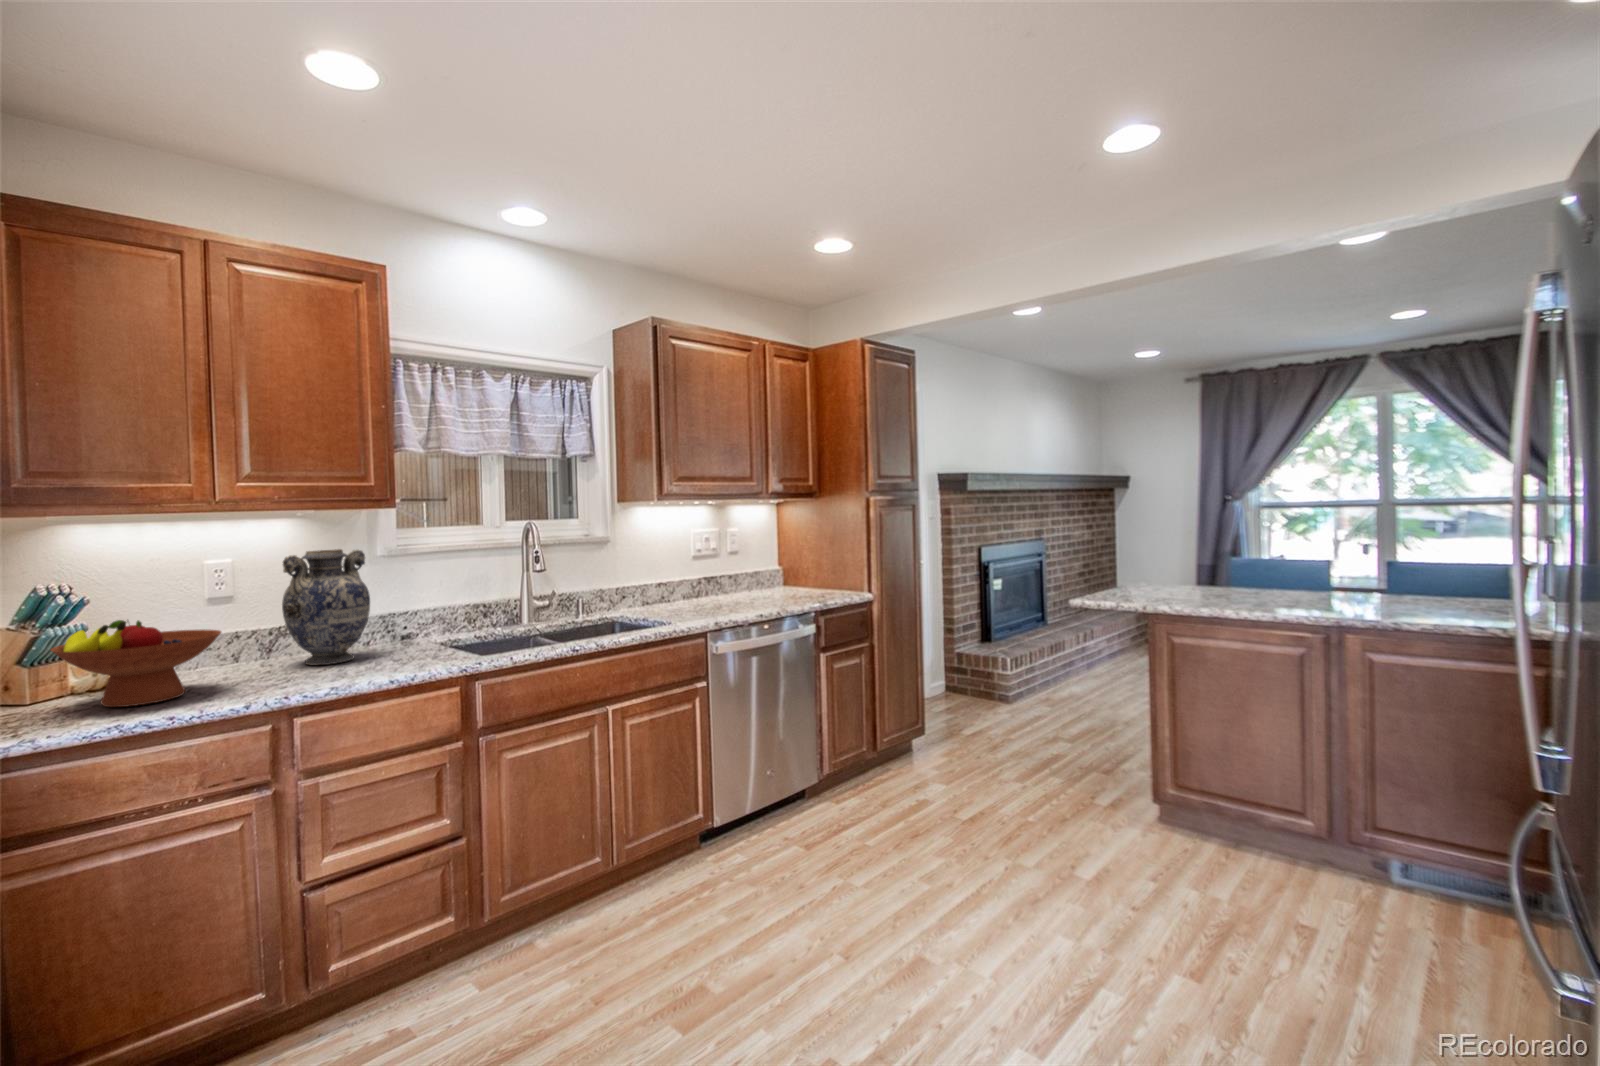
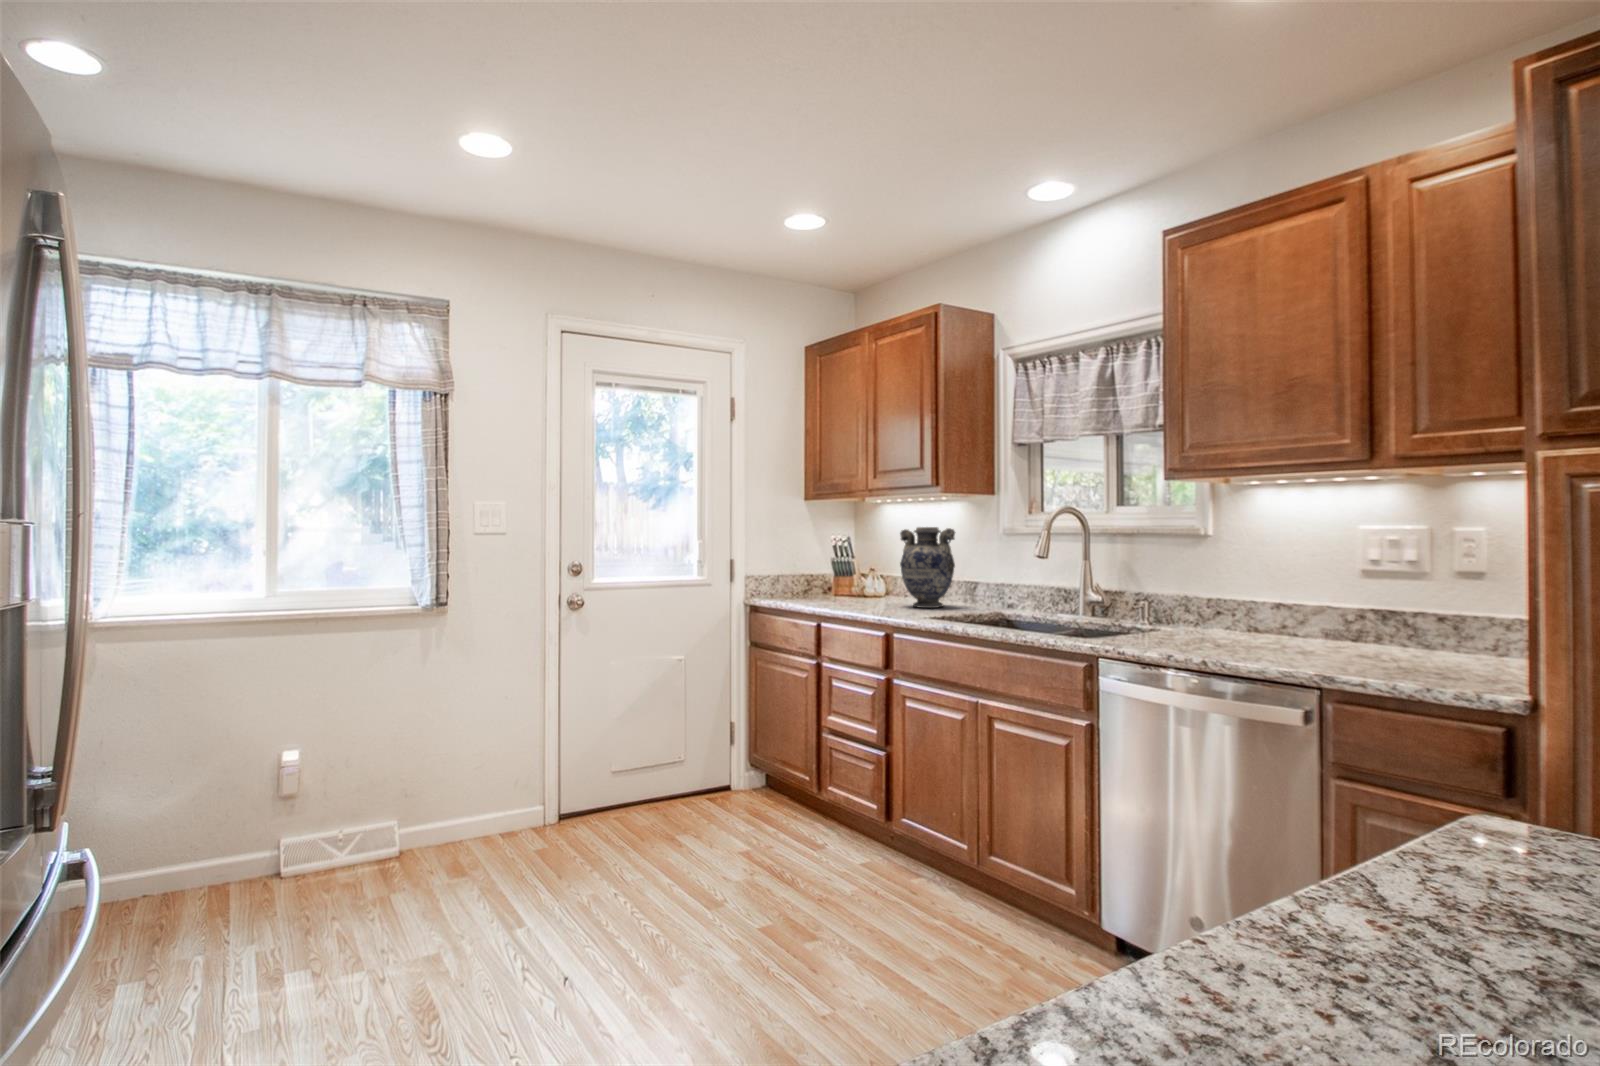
fruit bowl: present [51,620,221,707] -> none [799,556,867,602]

